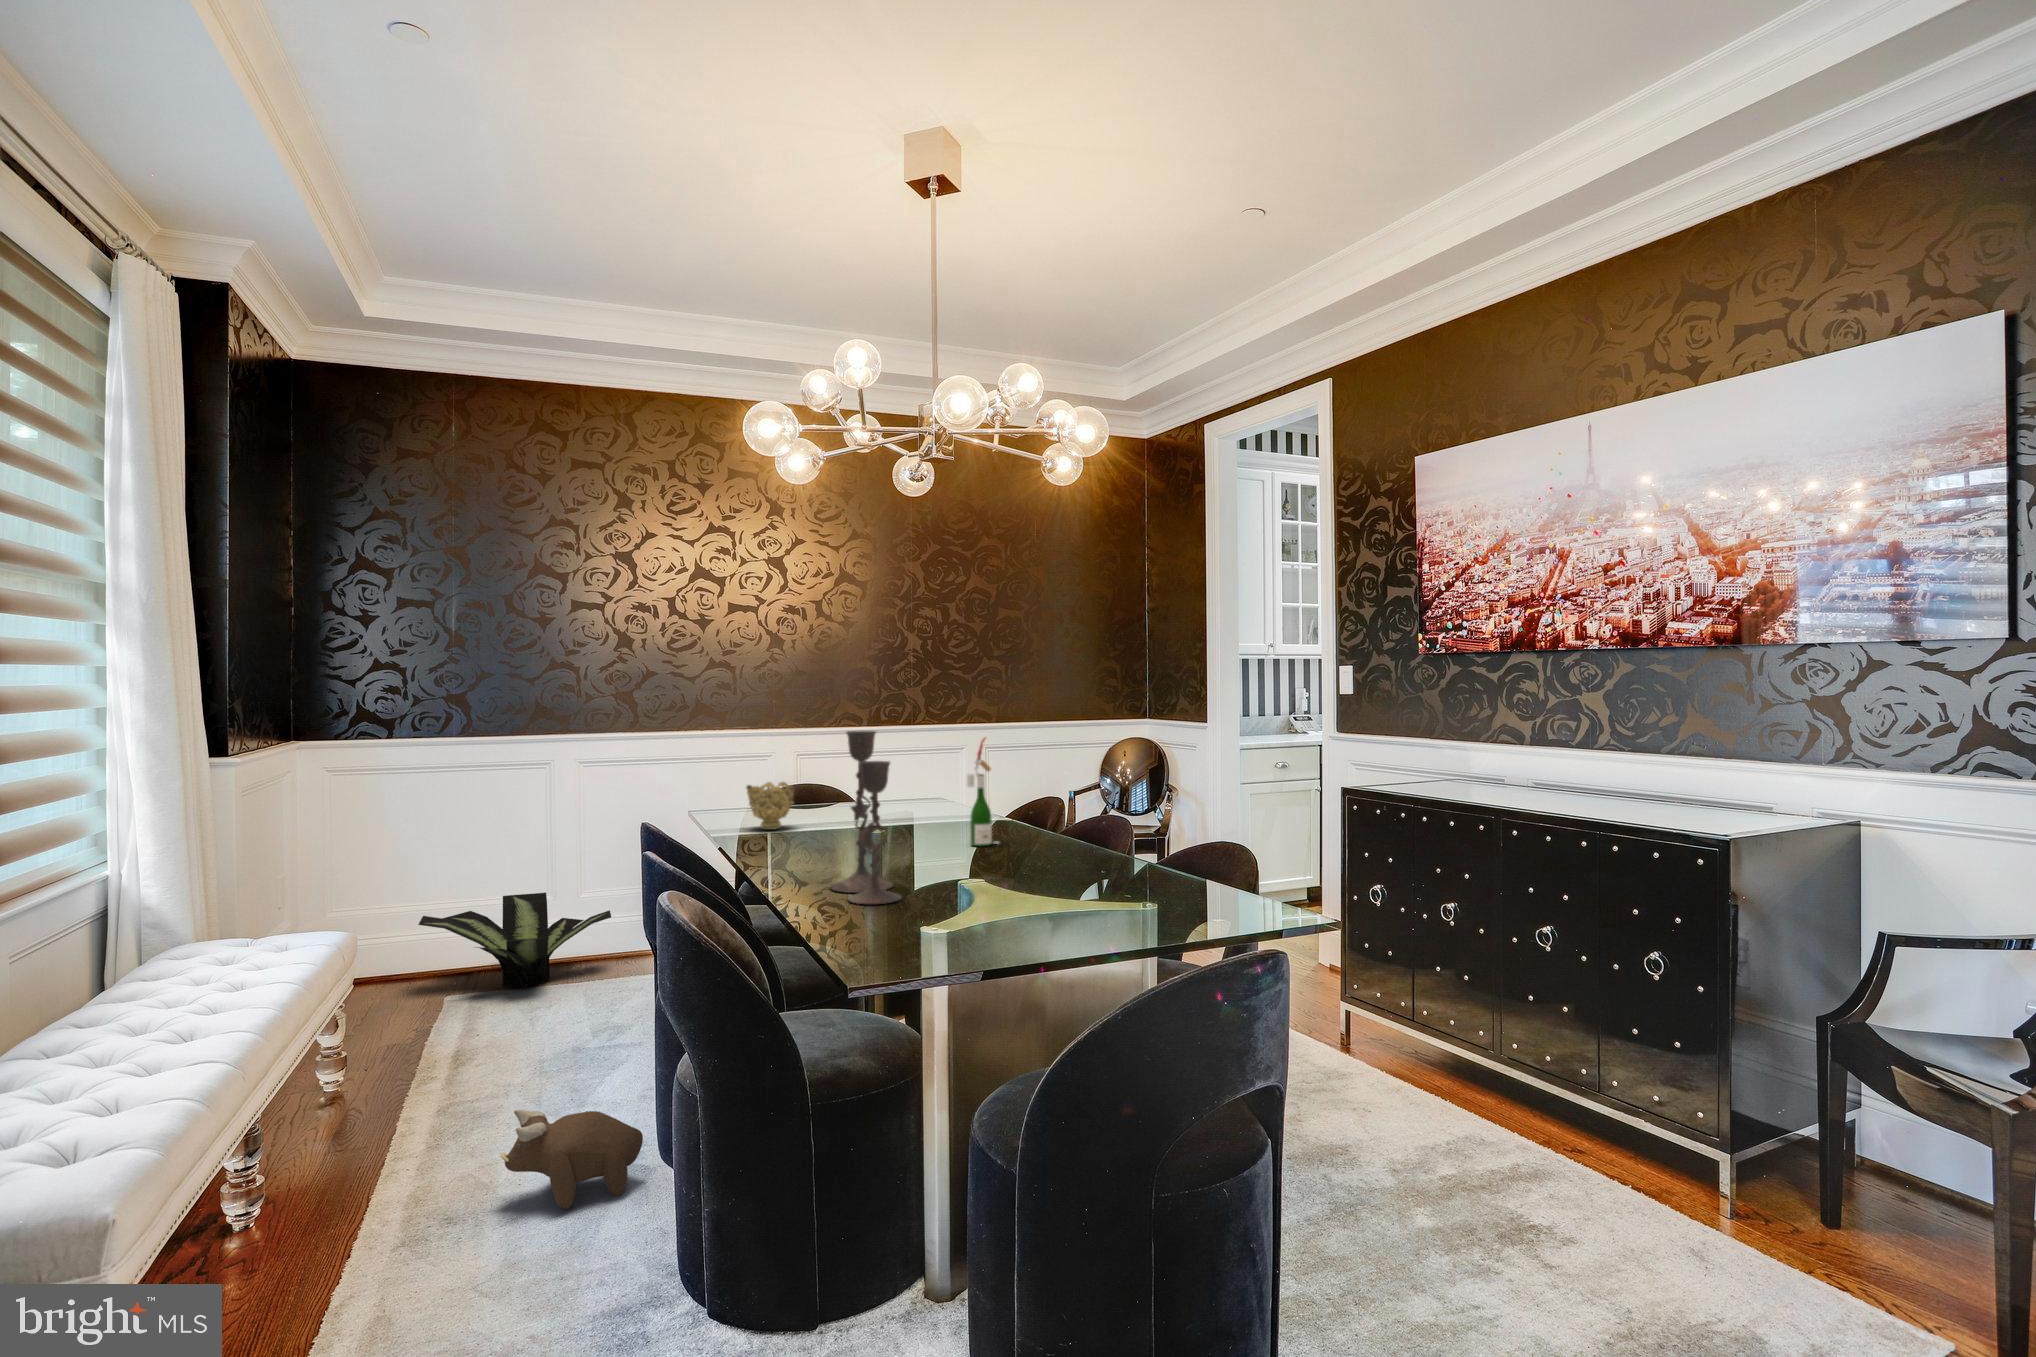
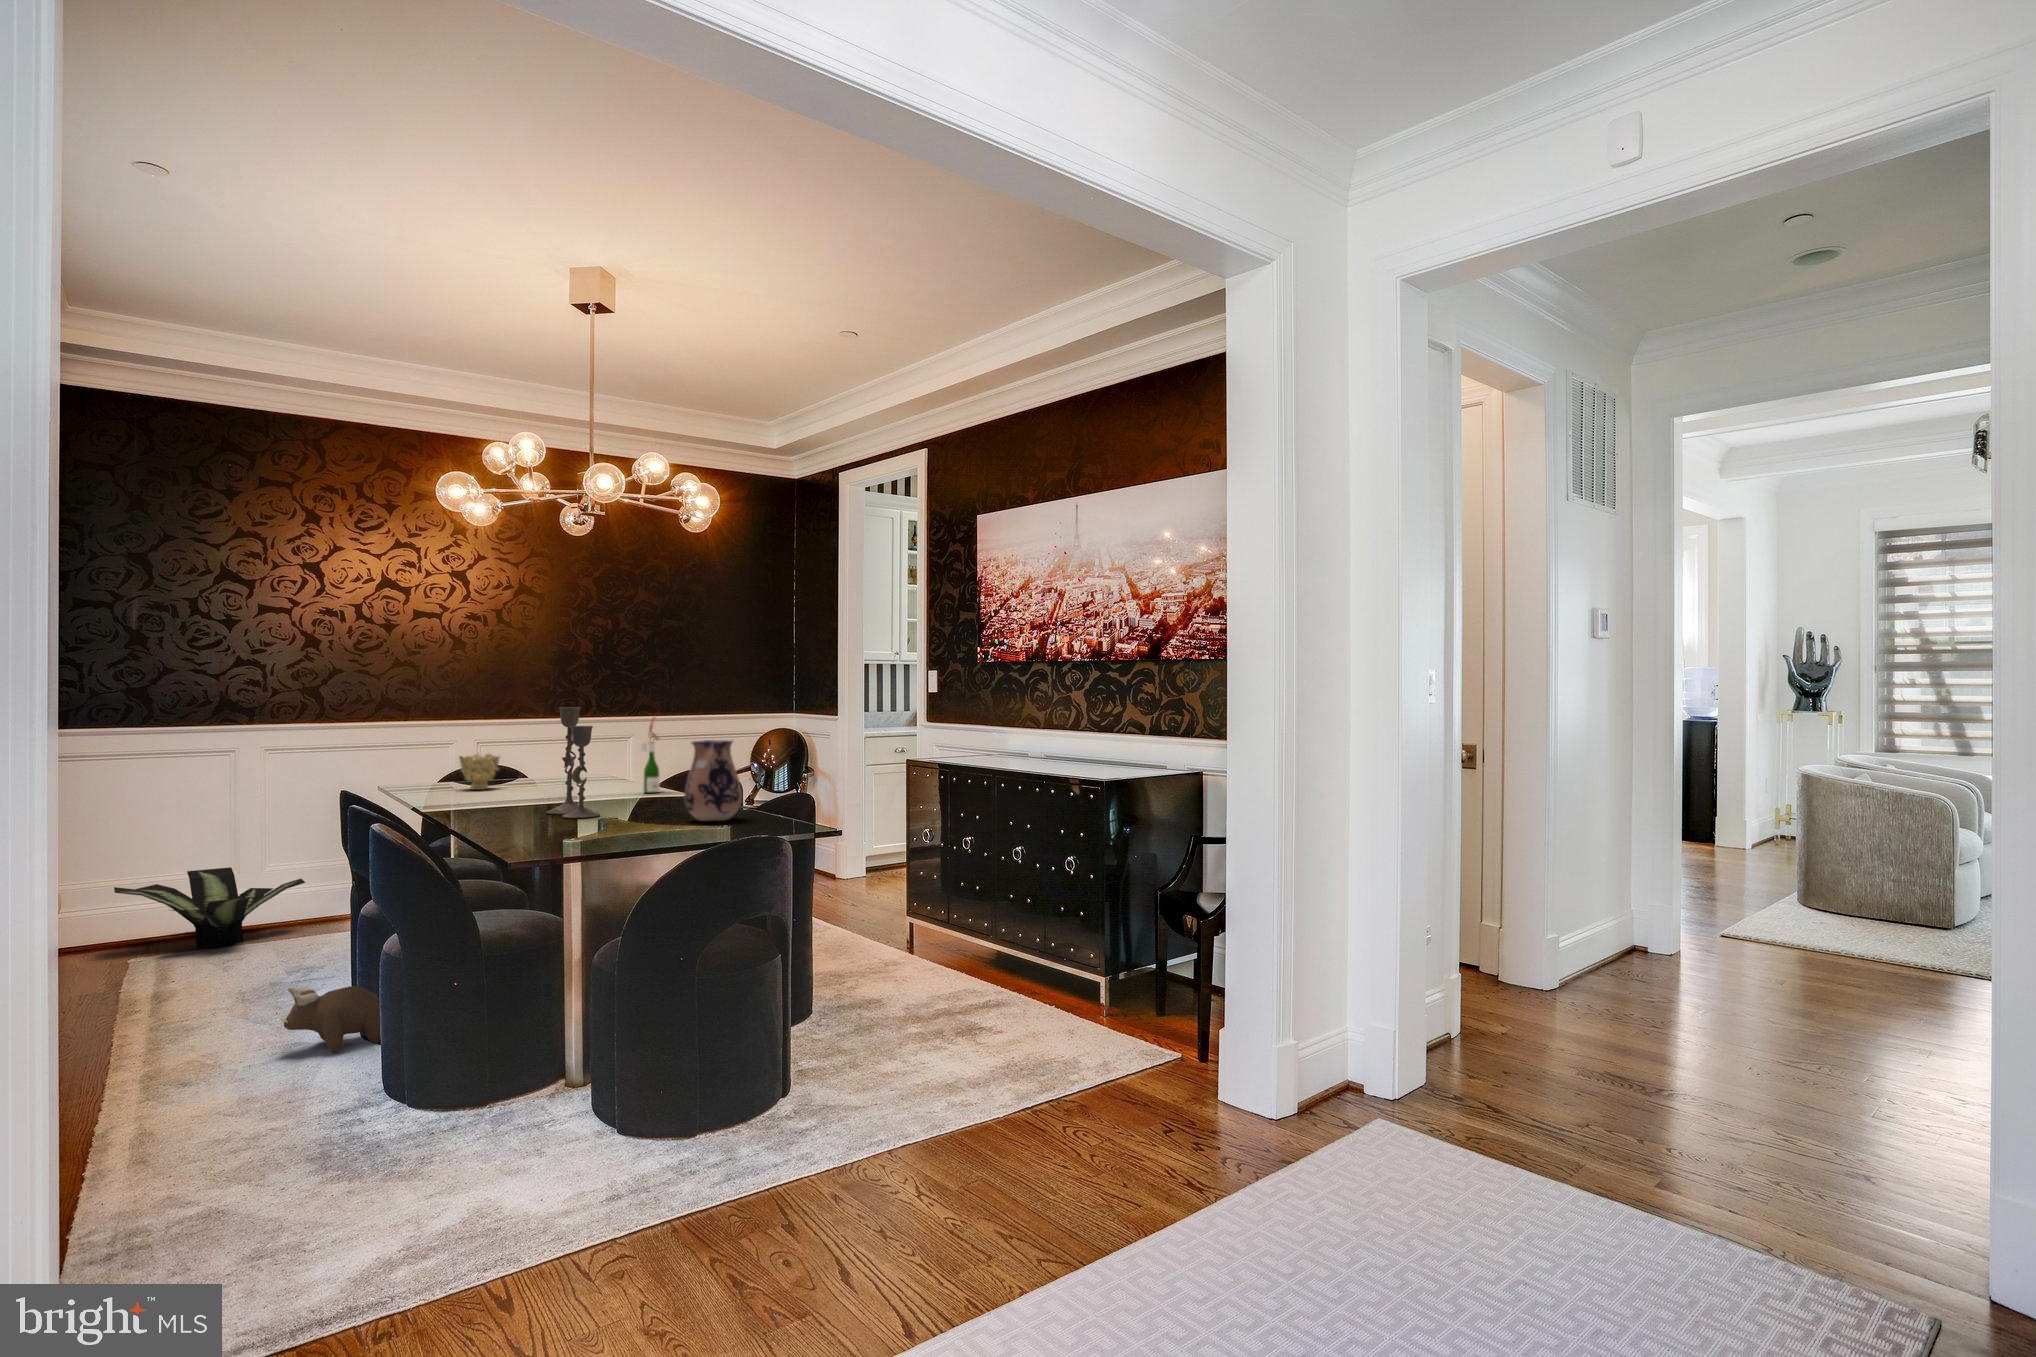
ceramic pitcher: none [1025,789,1117,928] -> present [684,740,742,821]

